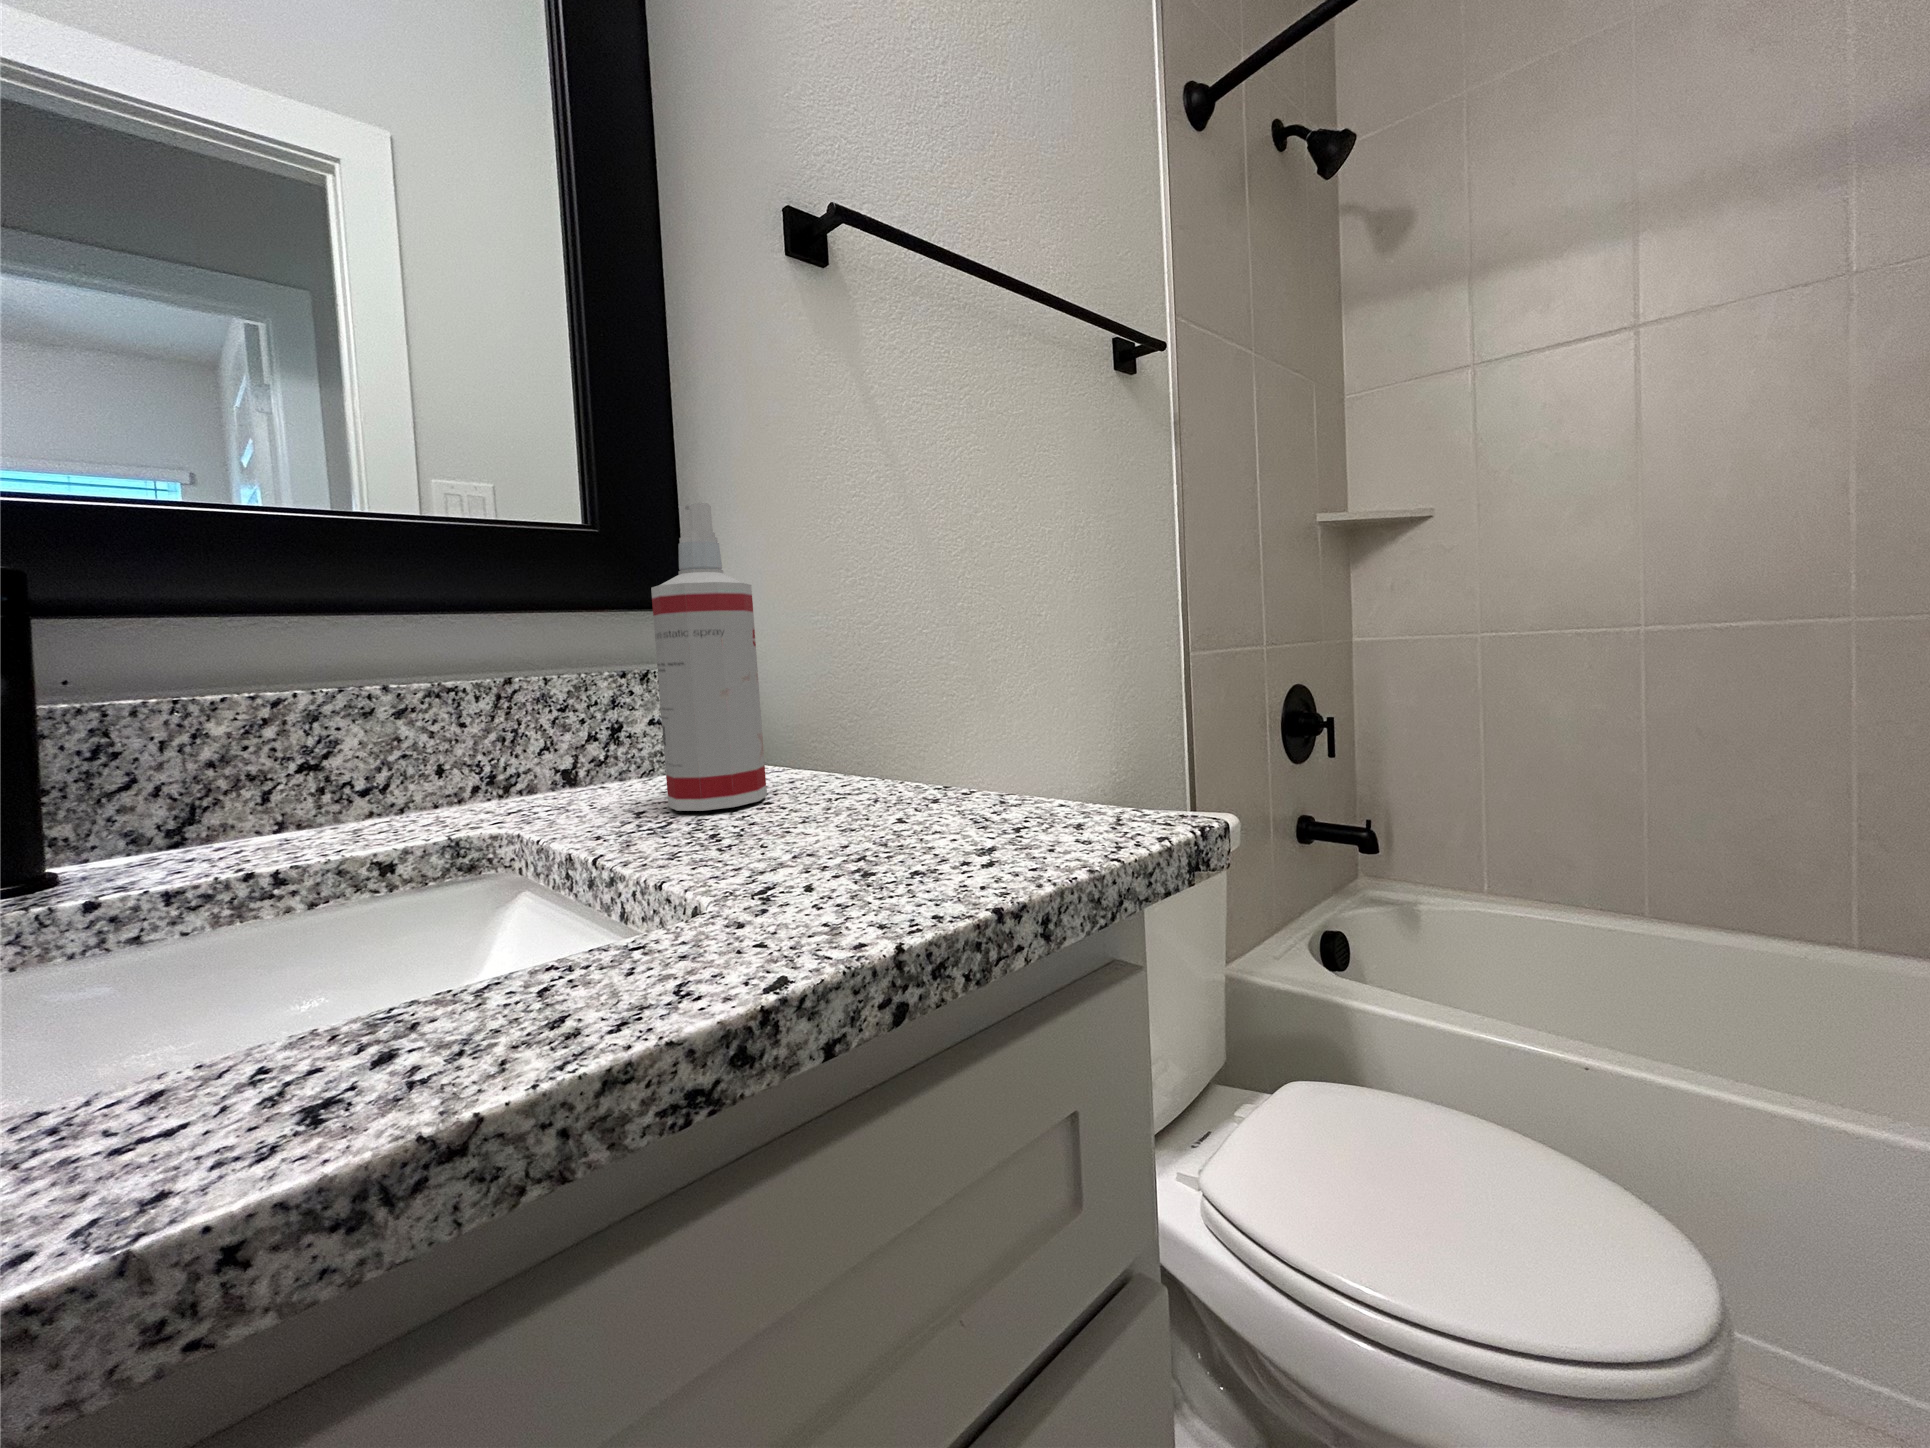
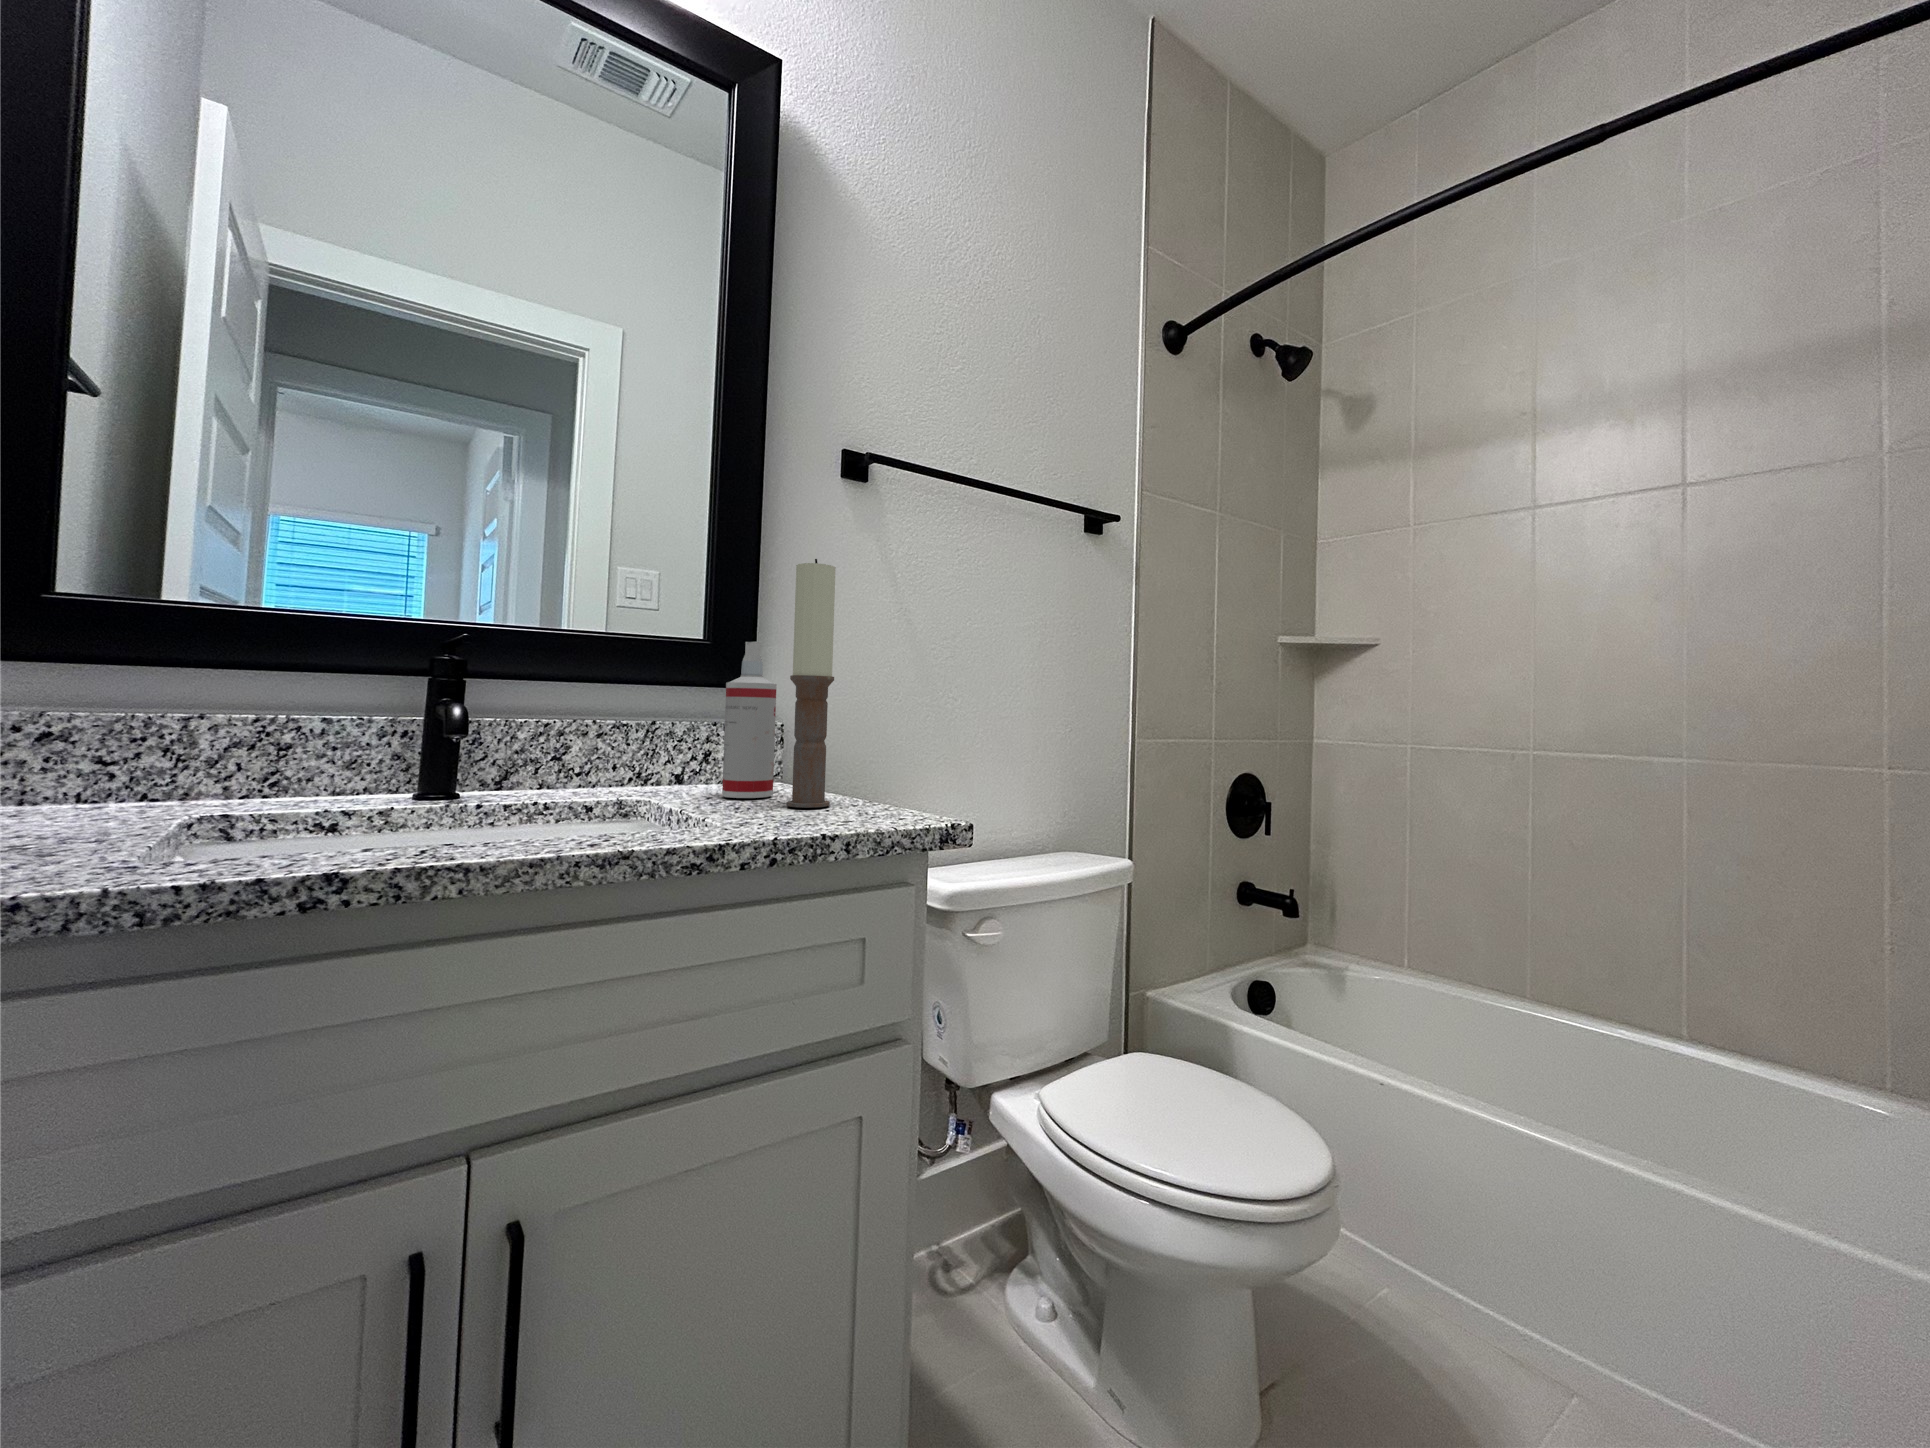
candle: none [785,311,901,823] -> present [787,559,836,808]

